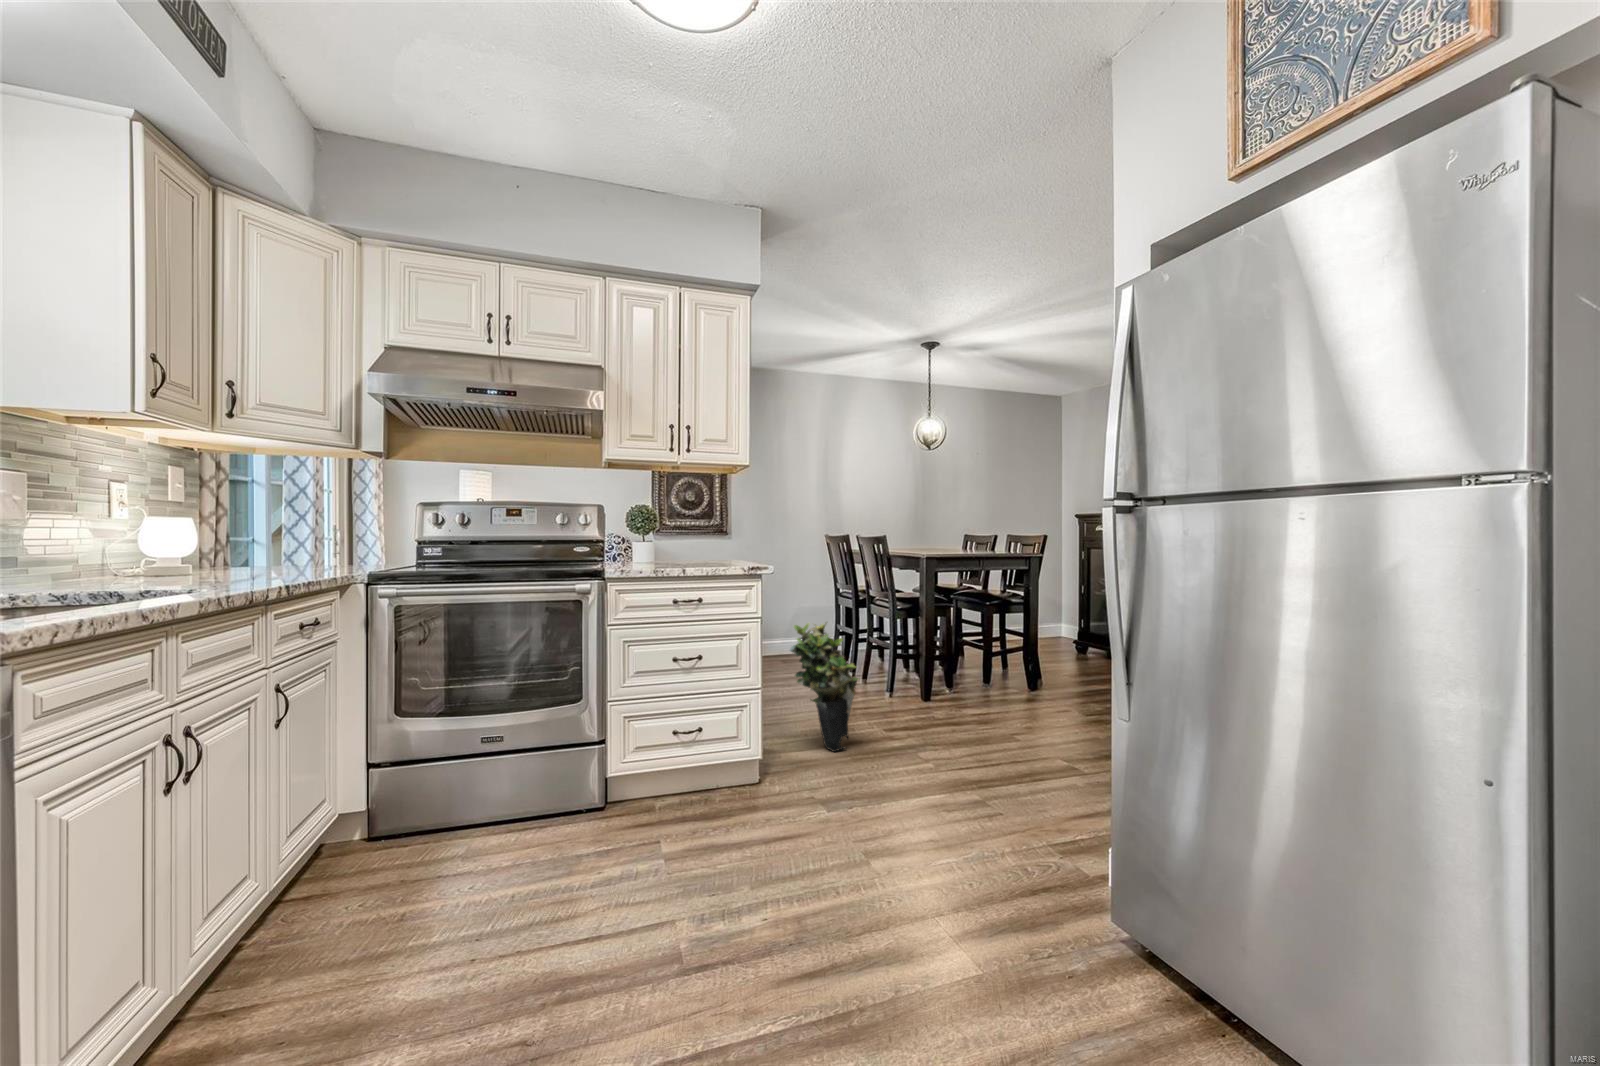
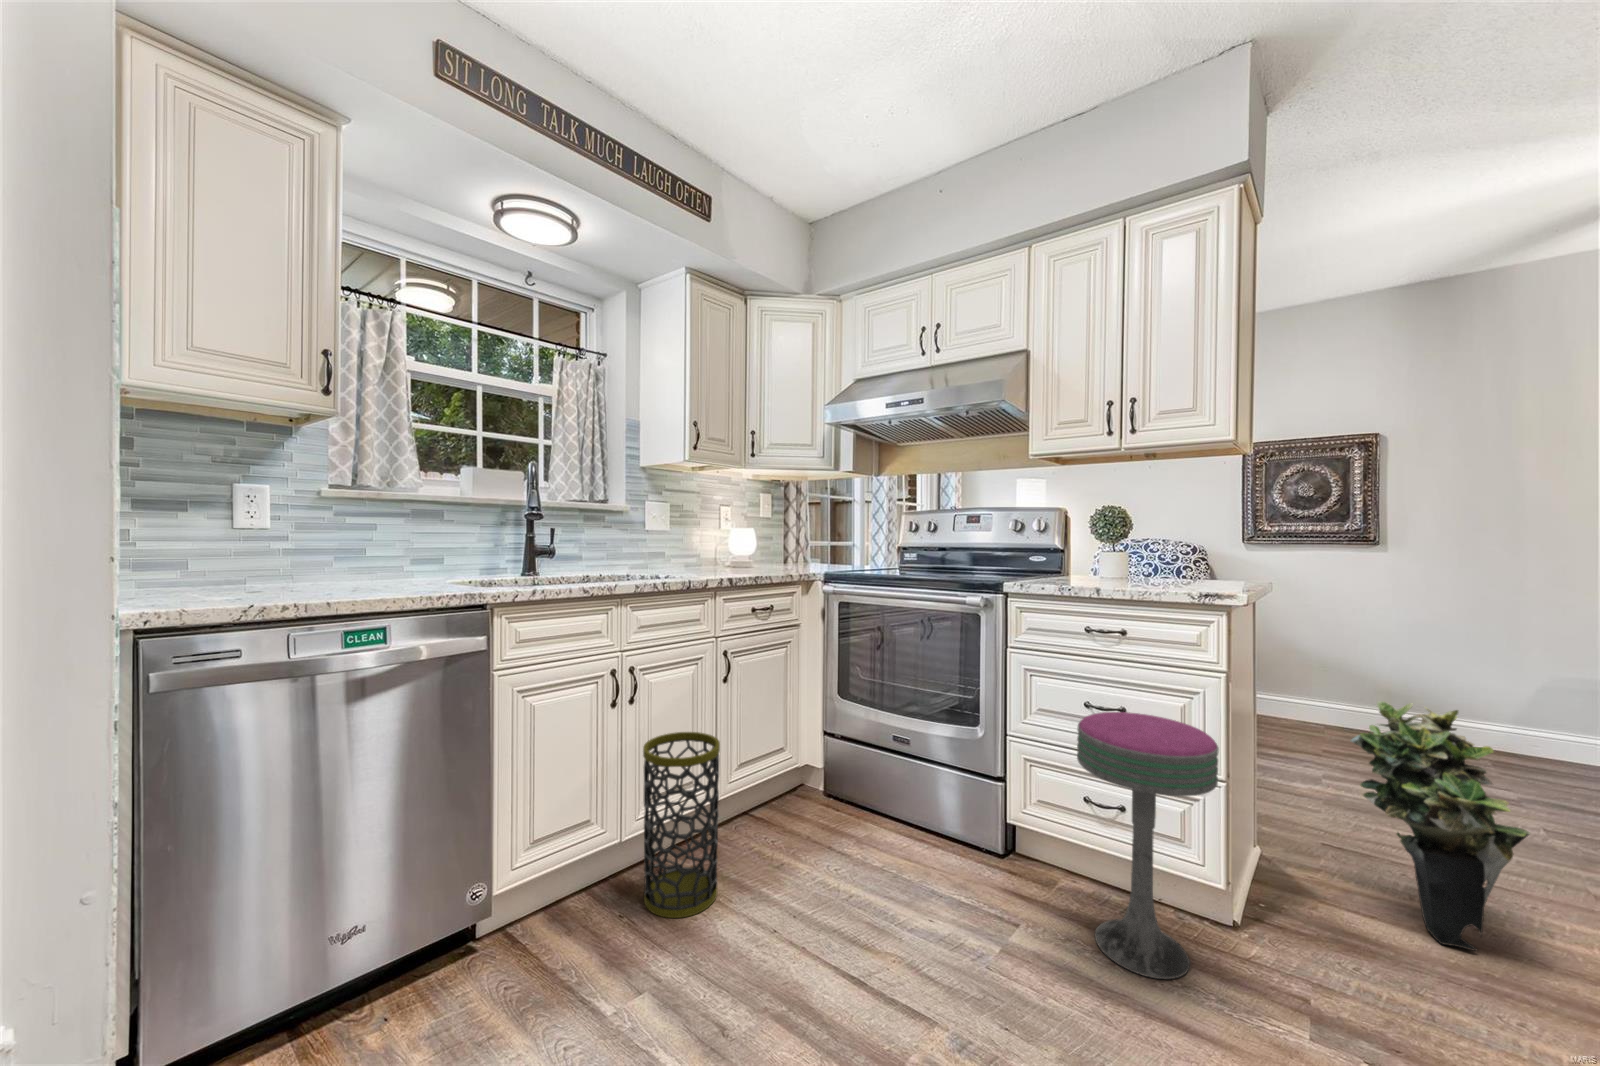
bar stool: none [690,652,777,830] -> present [1077,712,1219,979]
trash can: none [251,780,375,1037] -> present [643,732,720,918]

